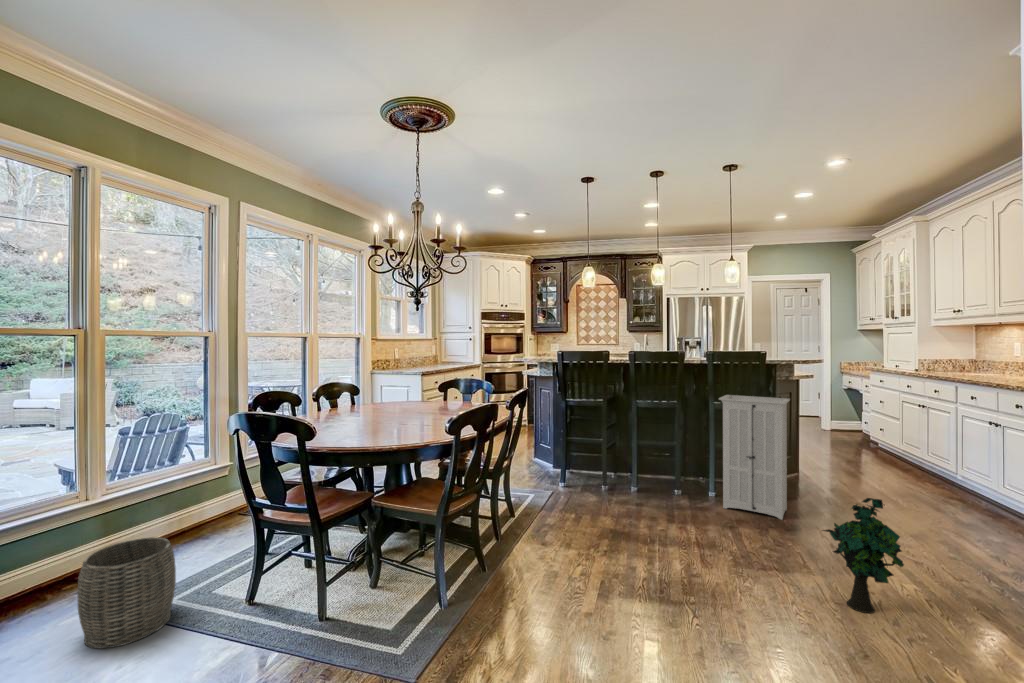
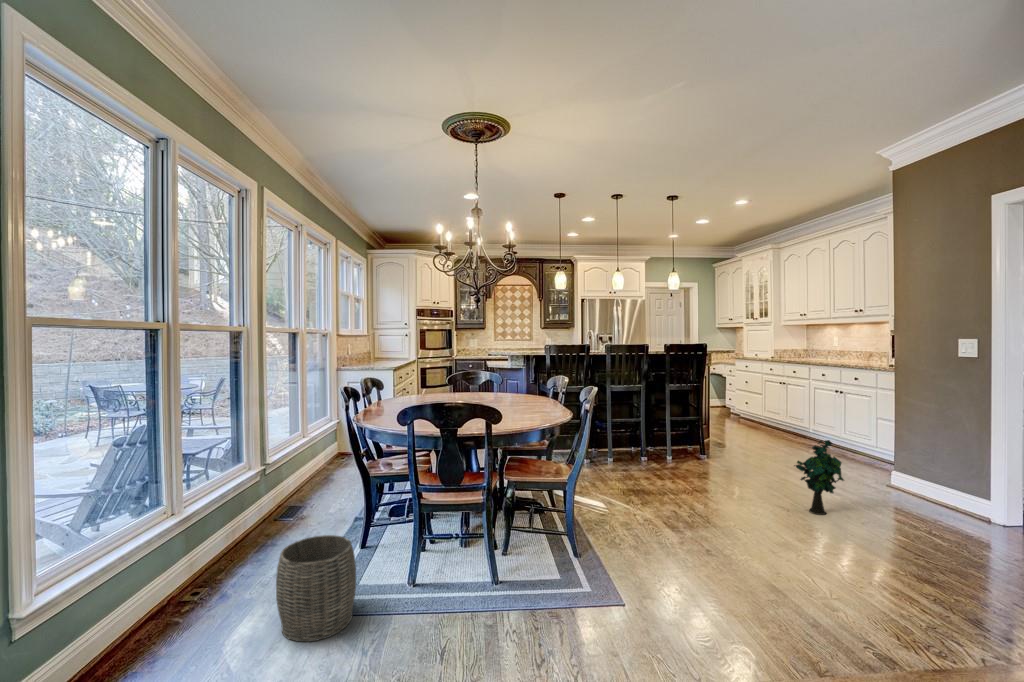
storage cabinet: present [719,394,790,520] -> none [681,378,732,471]

